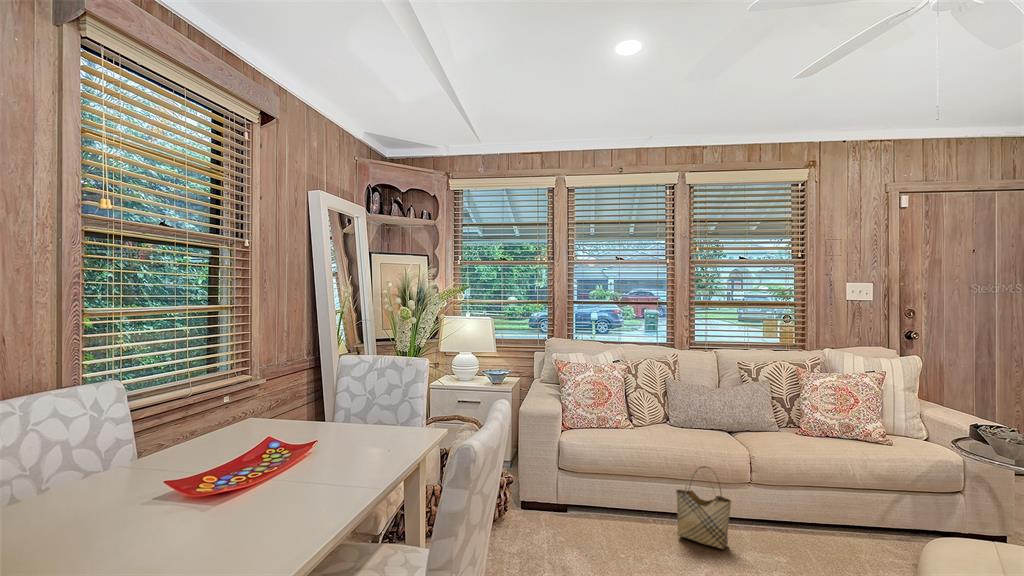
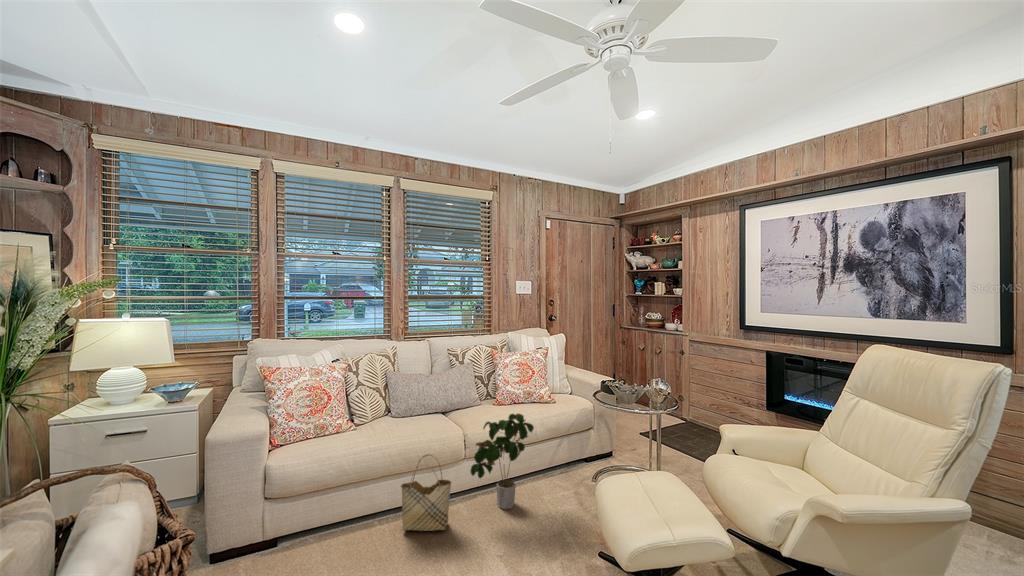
potted plant: none [755,443,849,556] -> present [470,414,534,509]

